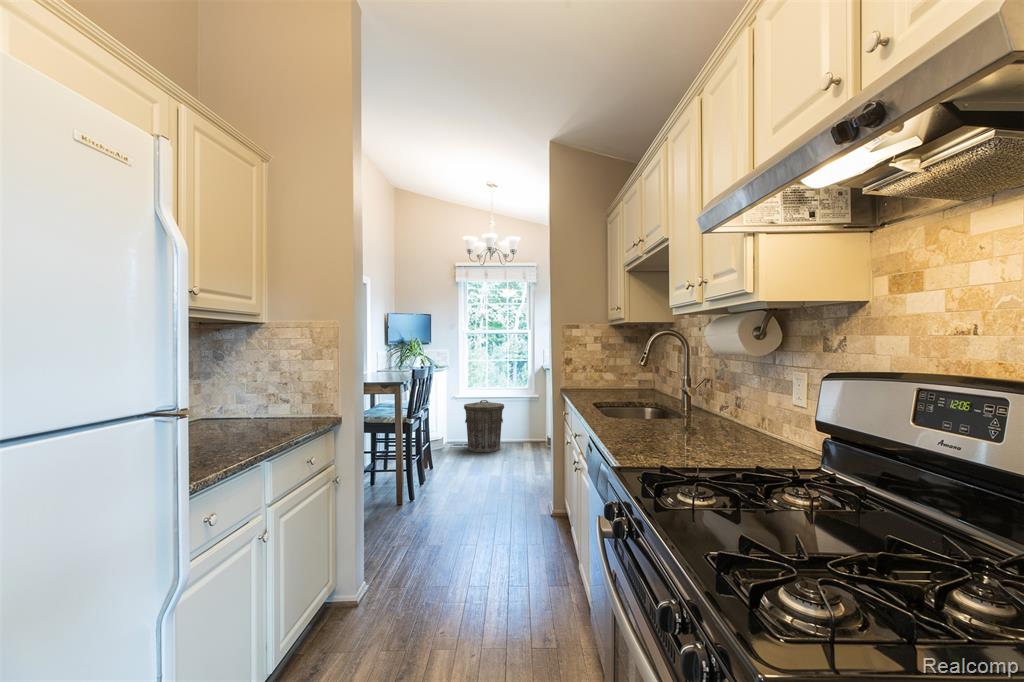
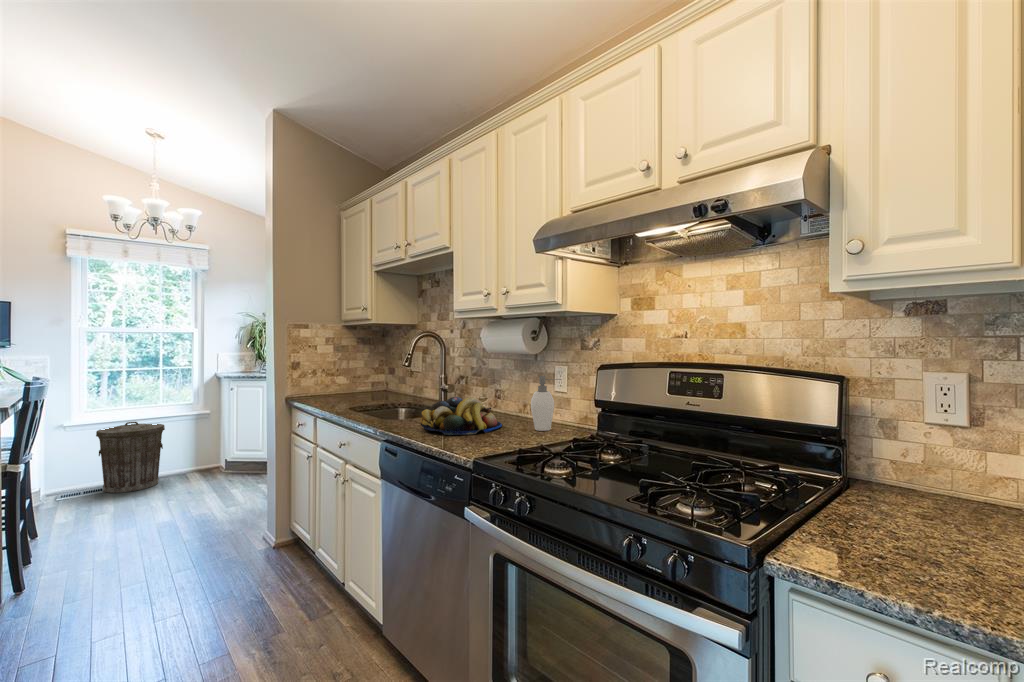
soap dispenser: none [745,383,789,453] -> present [531,376,561,431]
fruit bowl: none [625,401,720,444] -> present [420,397,502,435]

